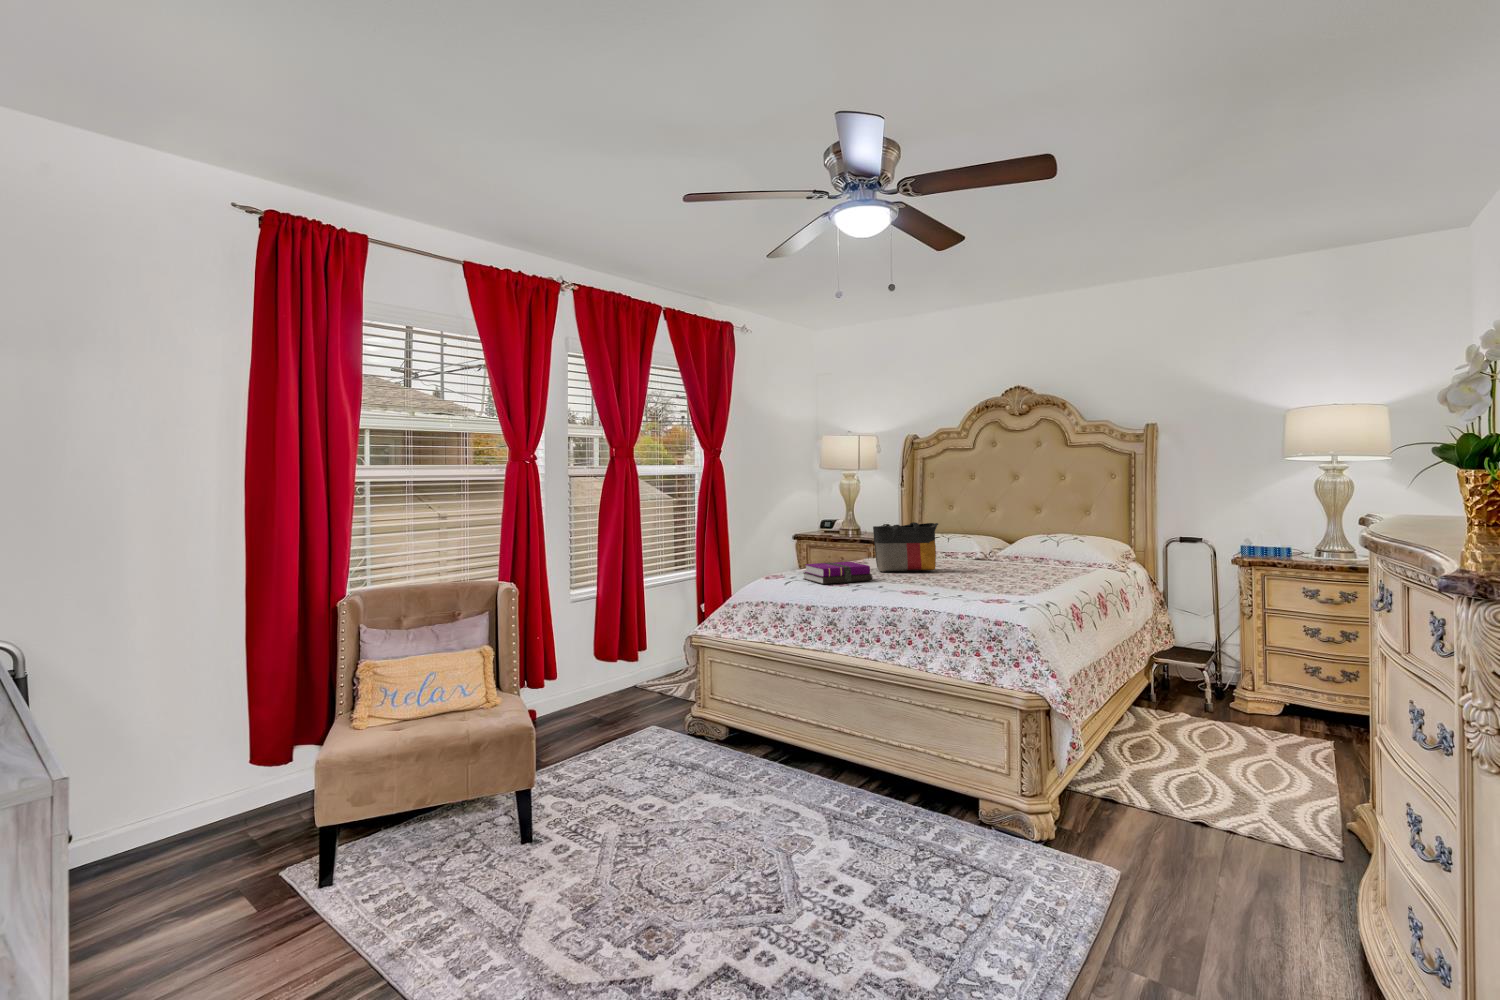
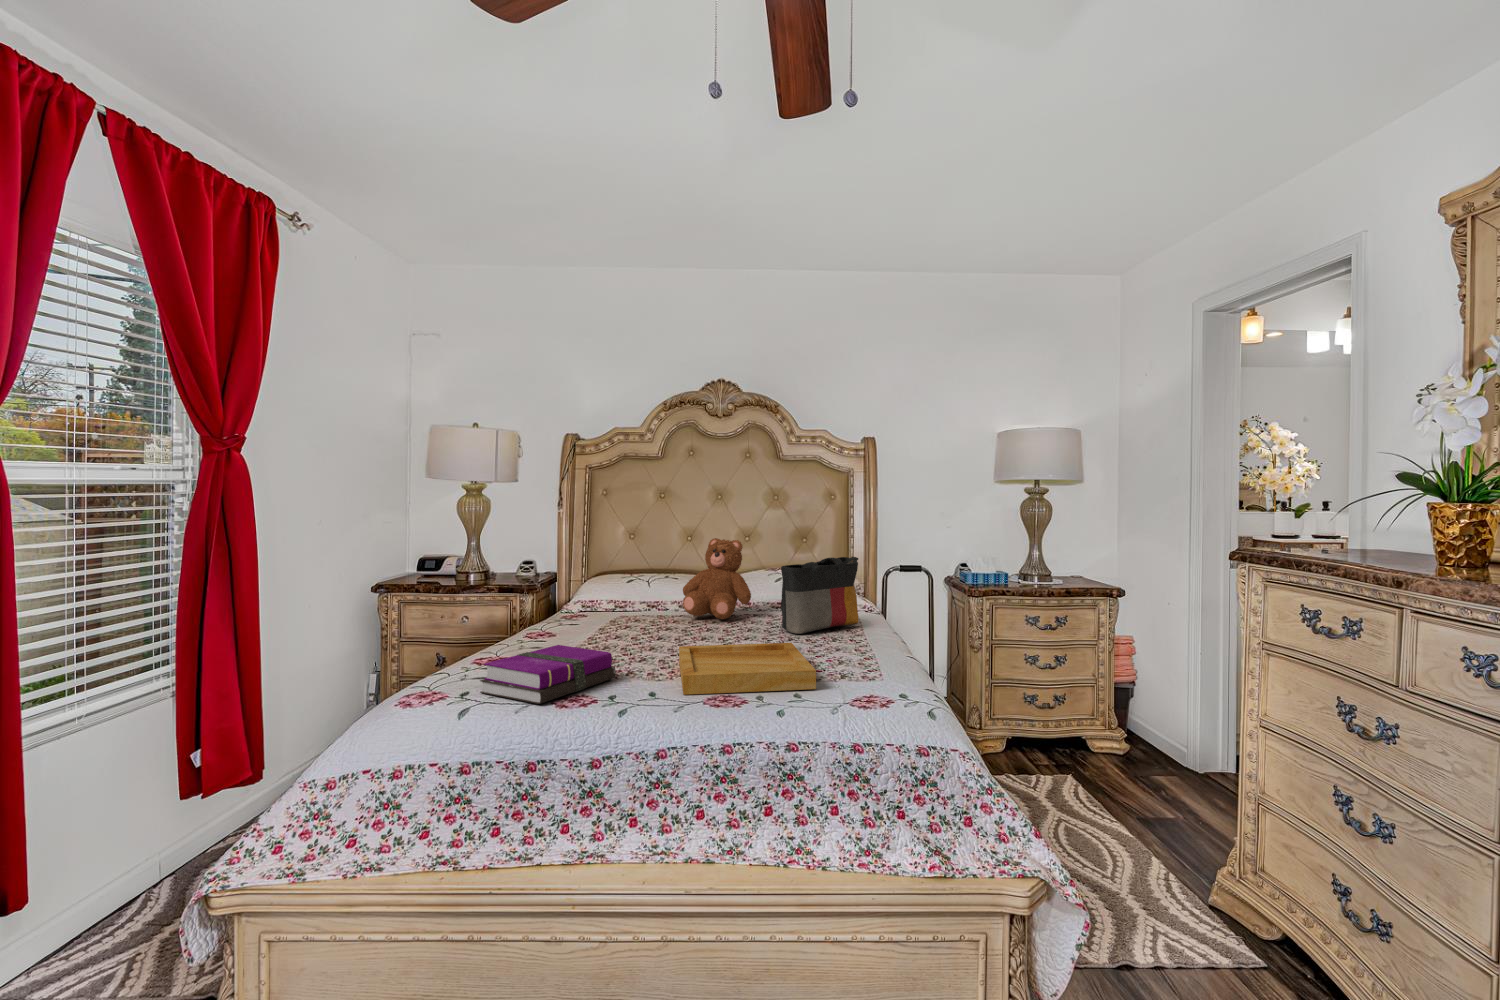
teddy bear: none [959,509,1010,566] -> present [683,538,751,619]
tote bag: present [873,522,938,572] -> present [781,557,859,634]
tray: none [896,569,990,594] -> present [679,643,816,695]

